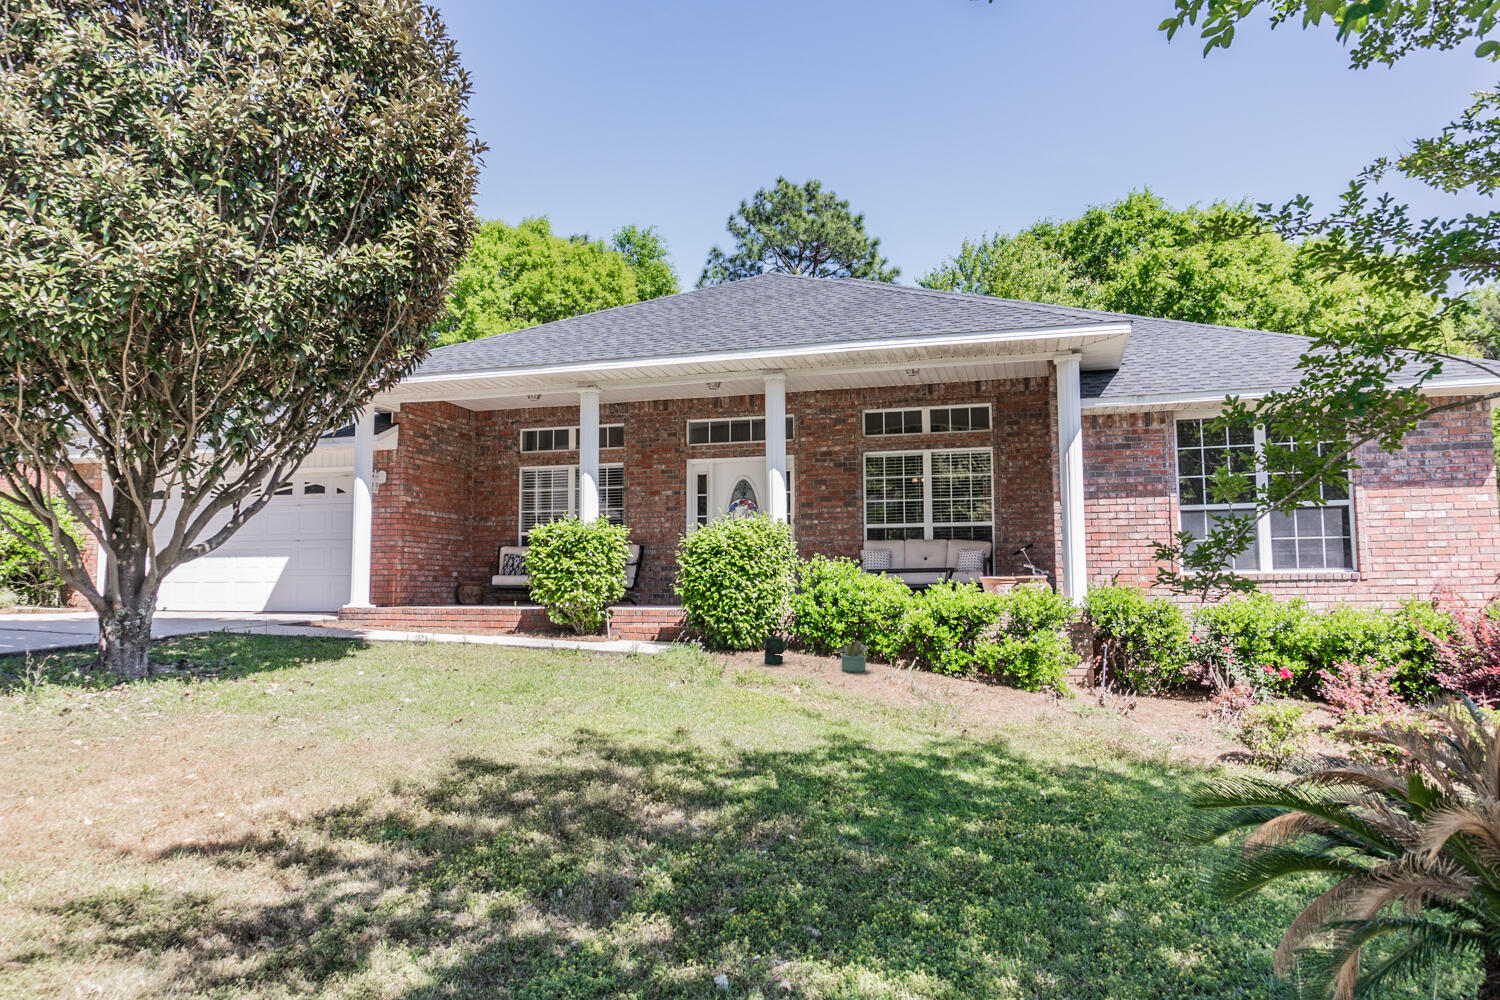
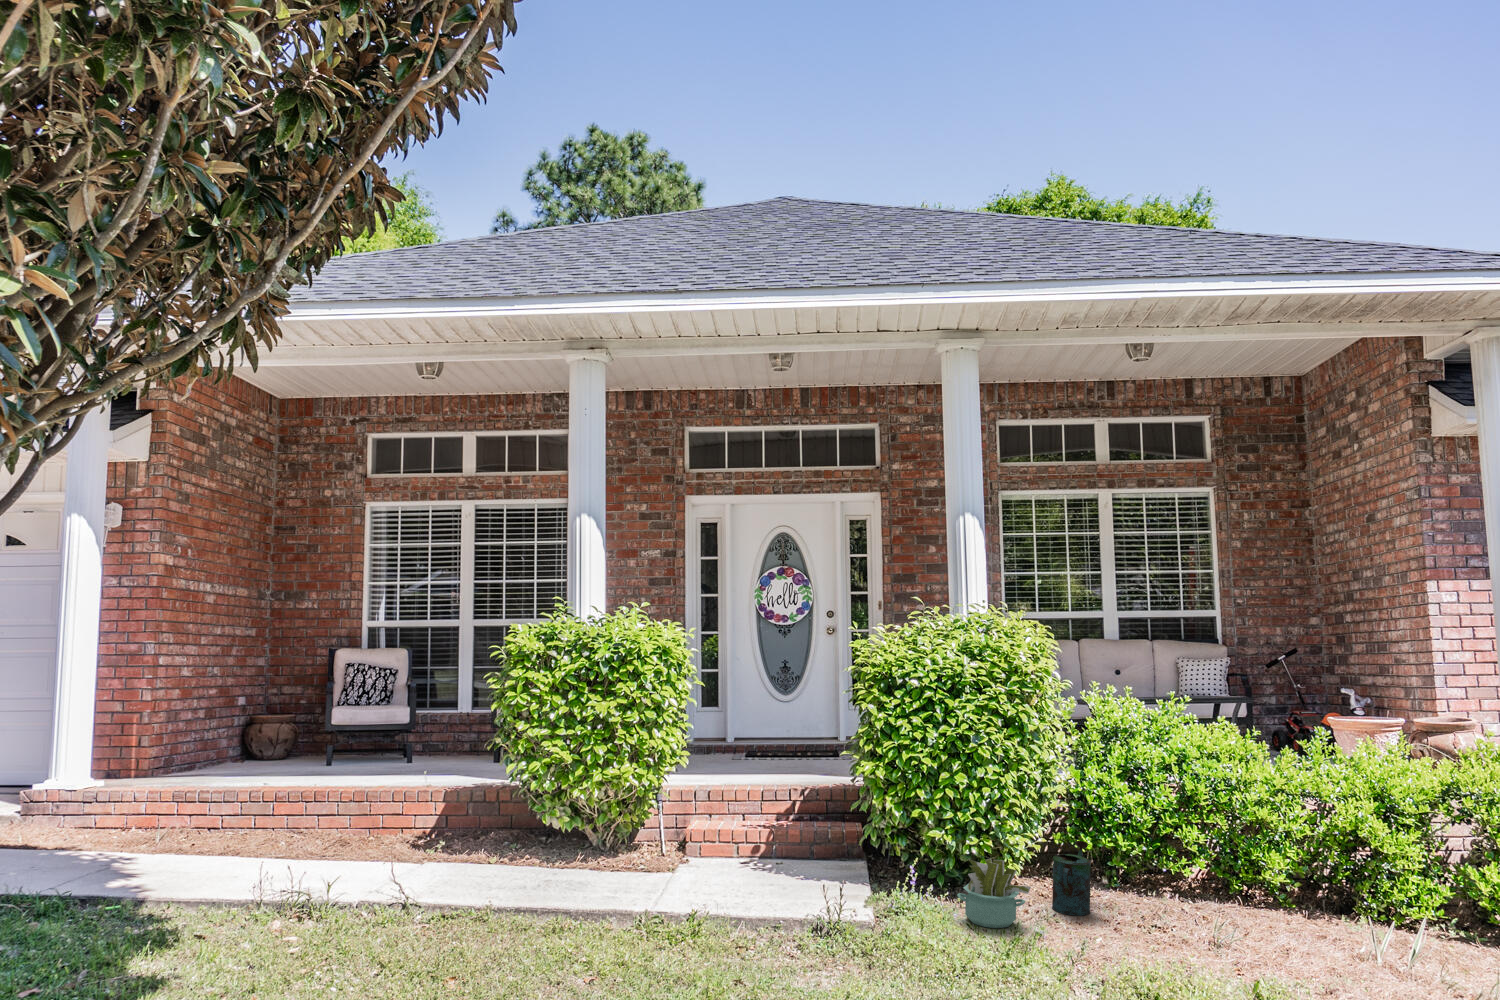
decorative plant: present [834,641,868,672] -> present [957,858,1031,928]

